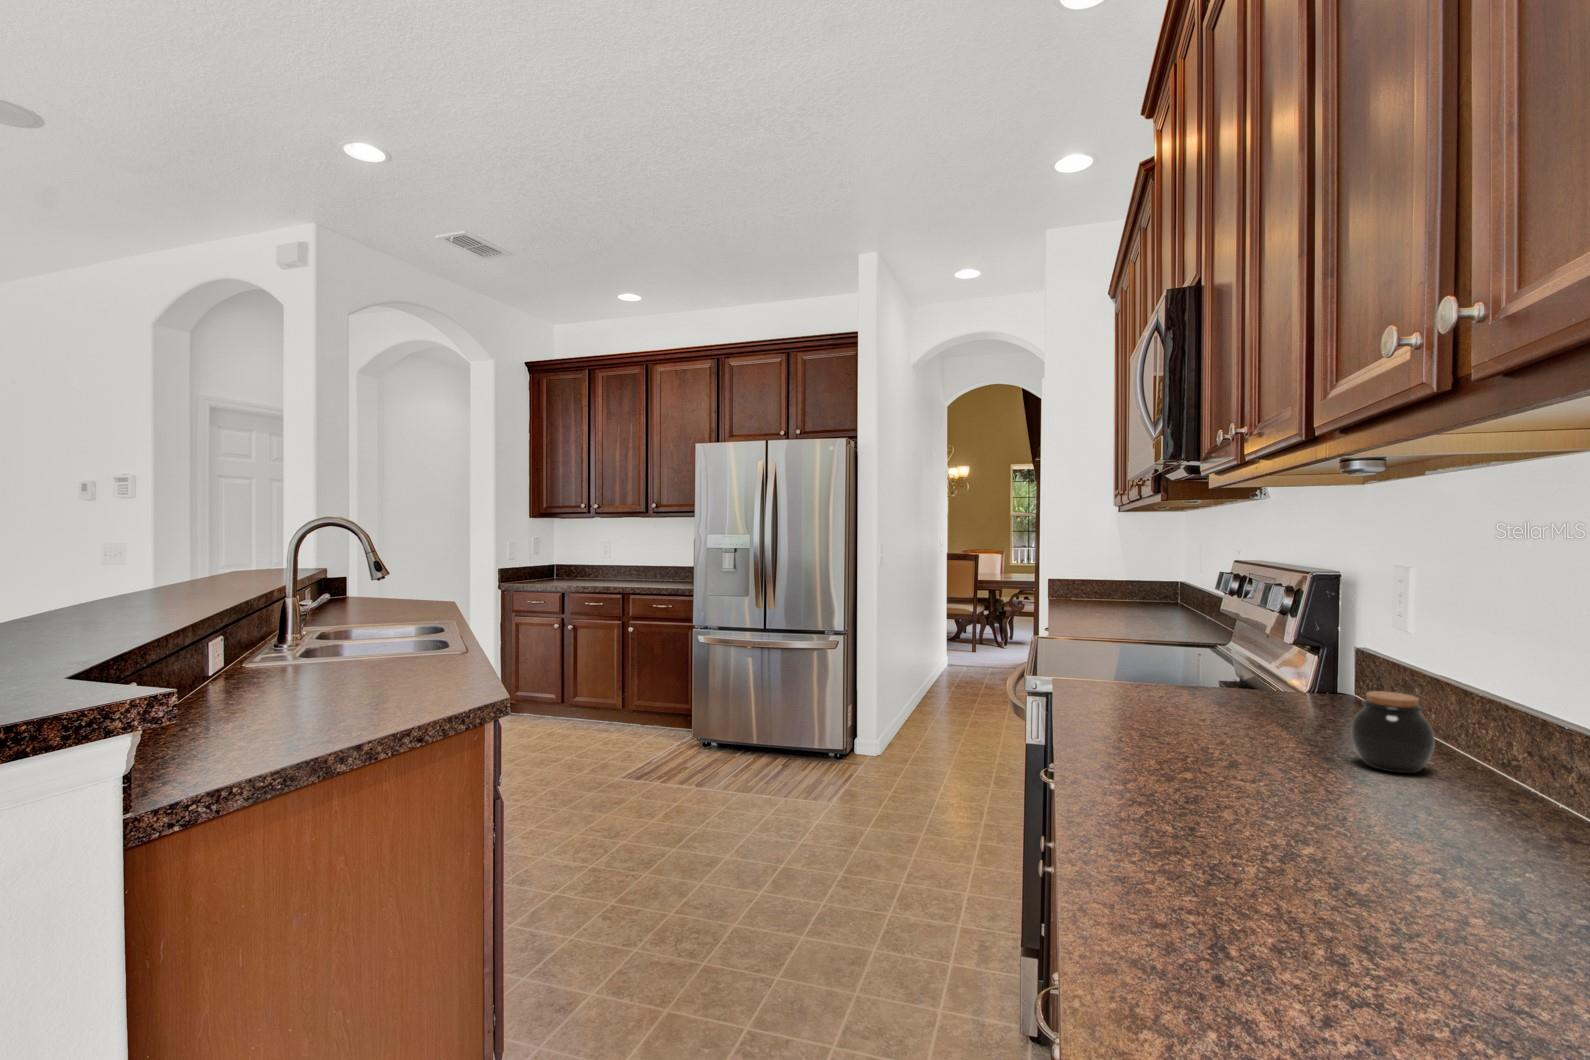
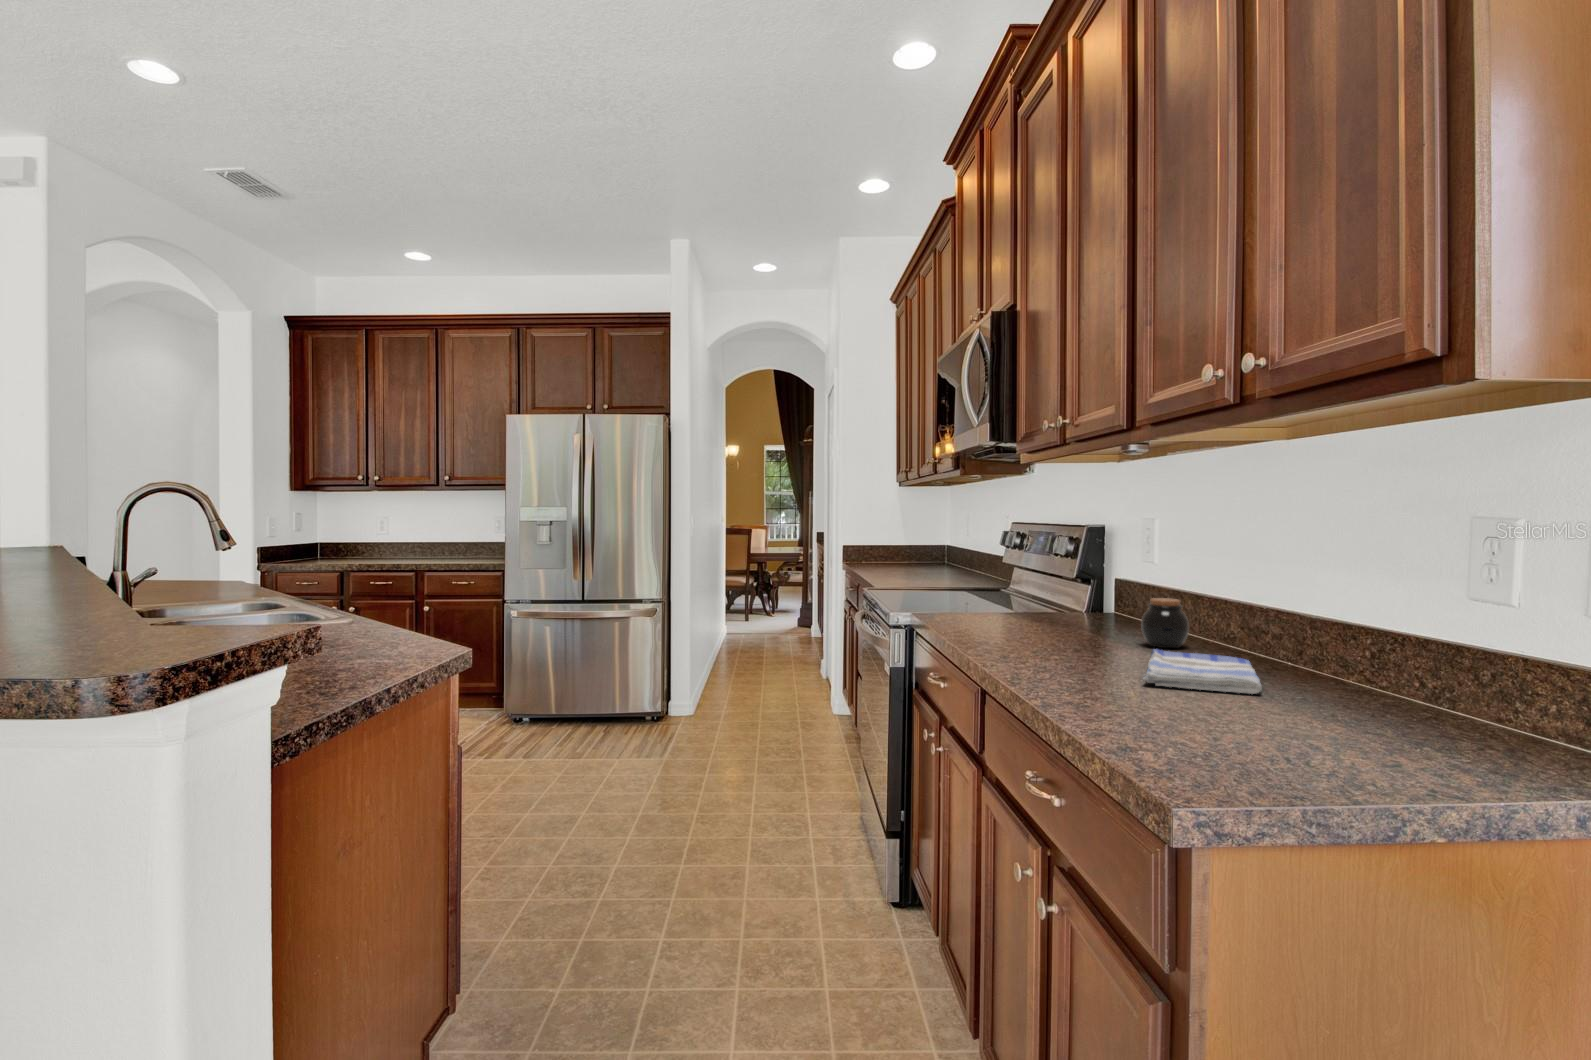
dish towel: none [1287,779,1525,898] -> present [1143,649,1262,694]

